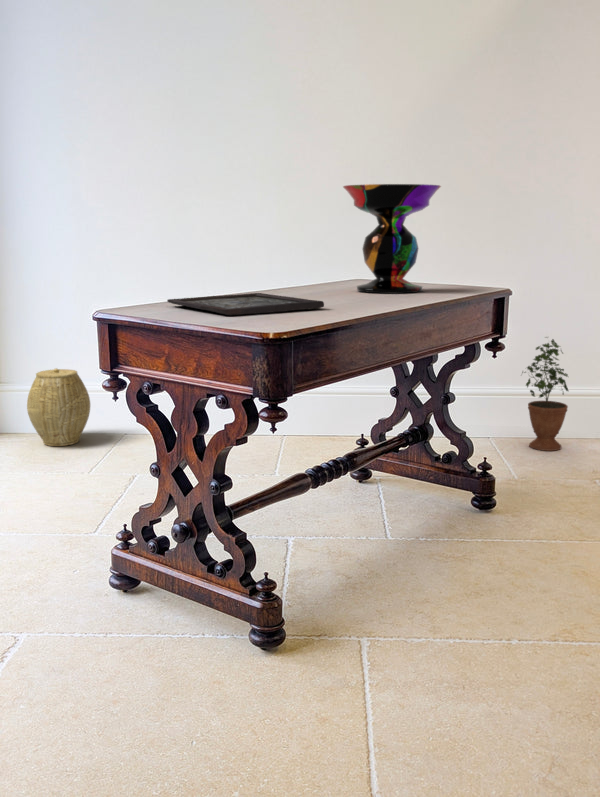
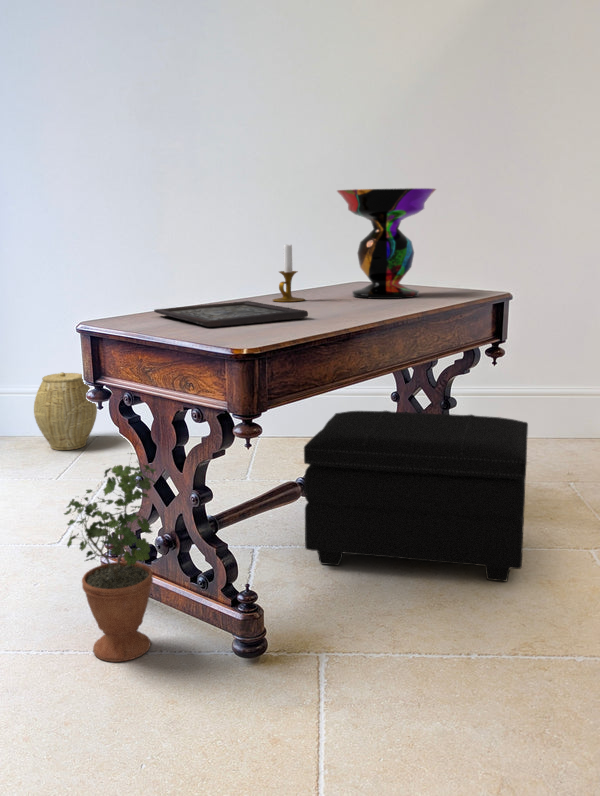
candlestick: none [279,239,312,295] -> present [273,245,305,302]
potted plant: present [522,339,568,451] -> present [64,453,156,662]
footstool: none [314,405,536,571] -> present [304,411,528,581]

